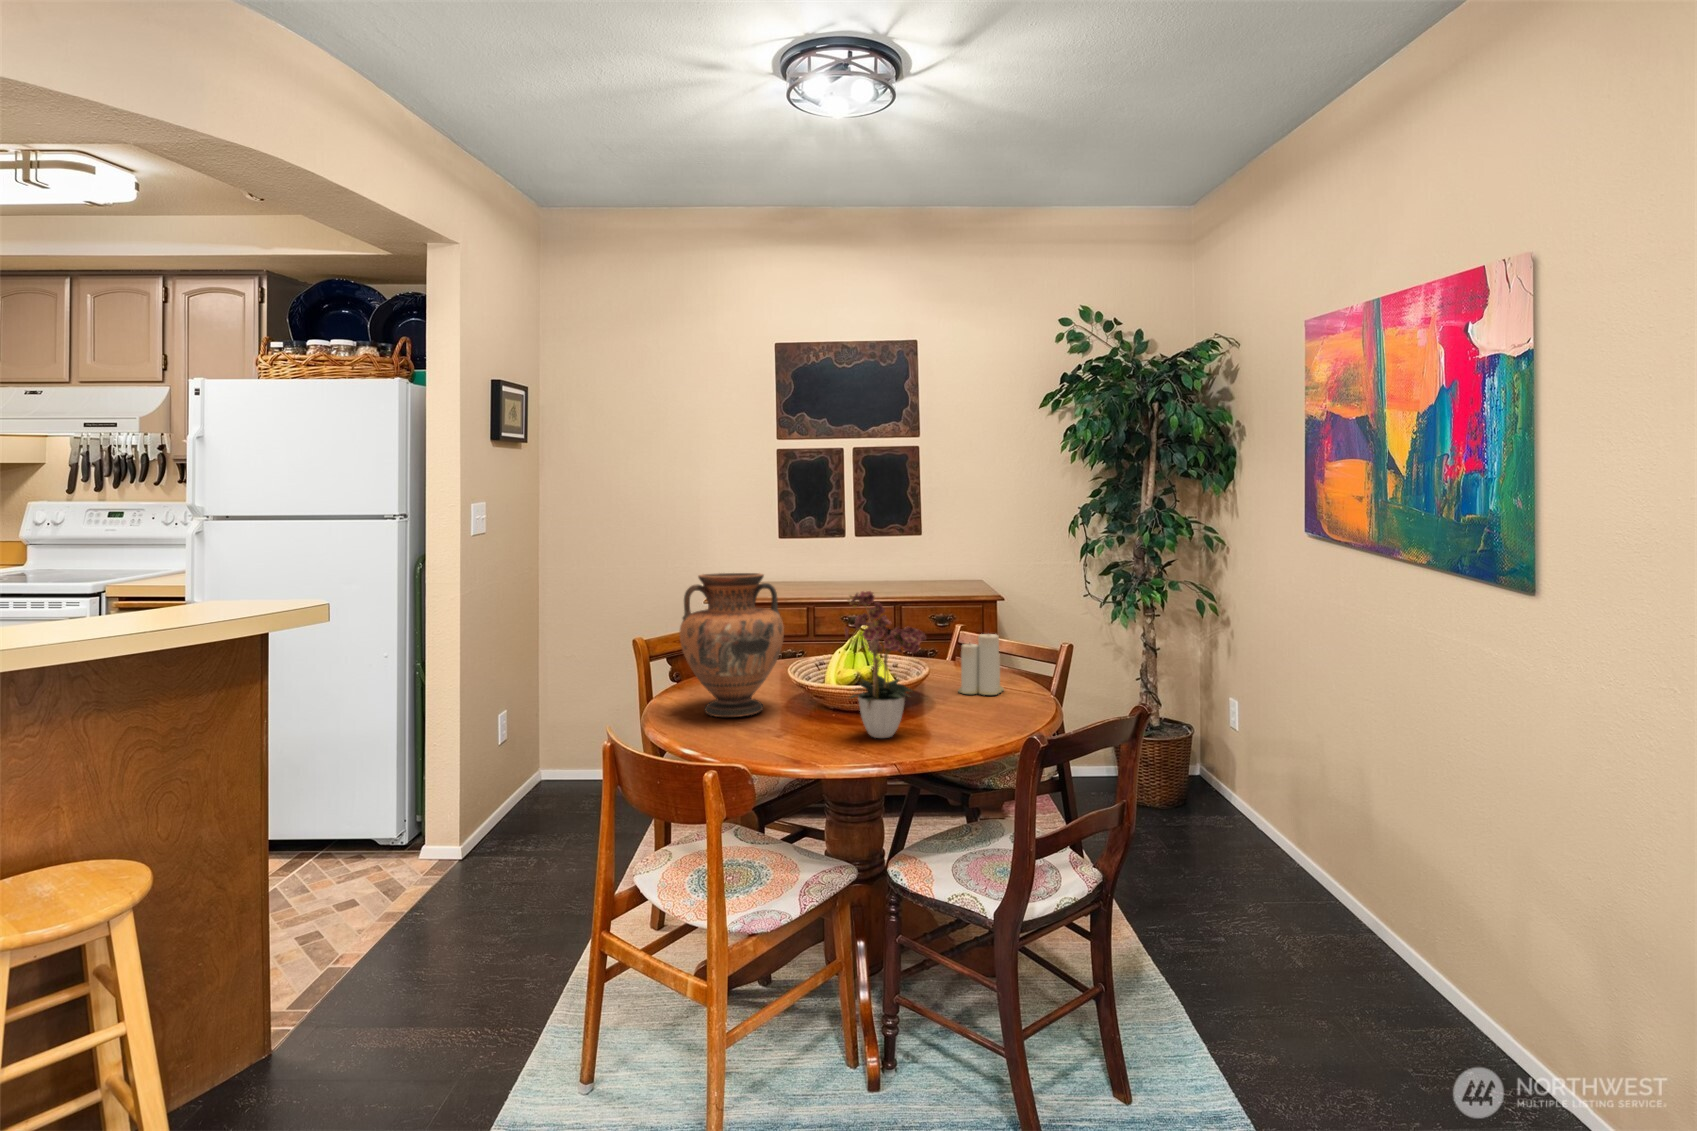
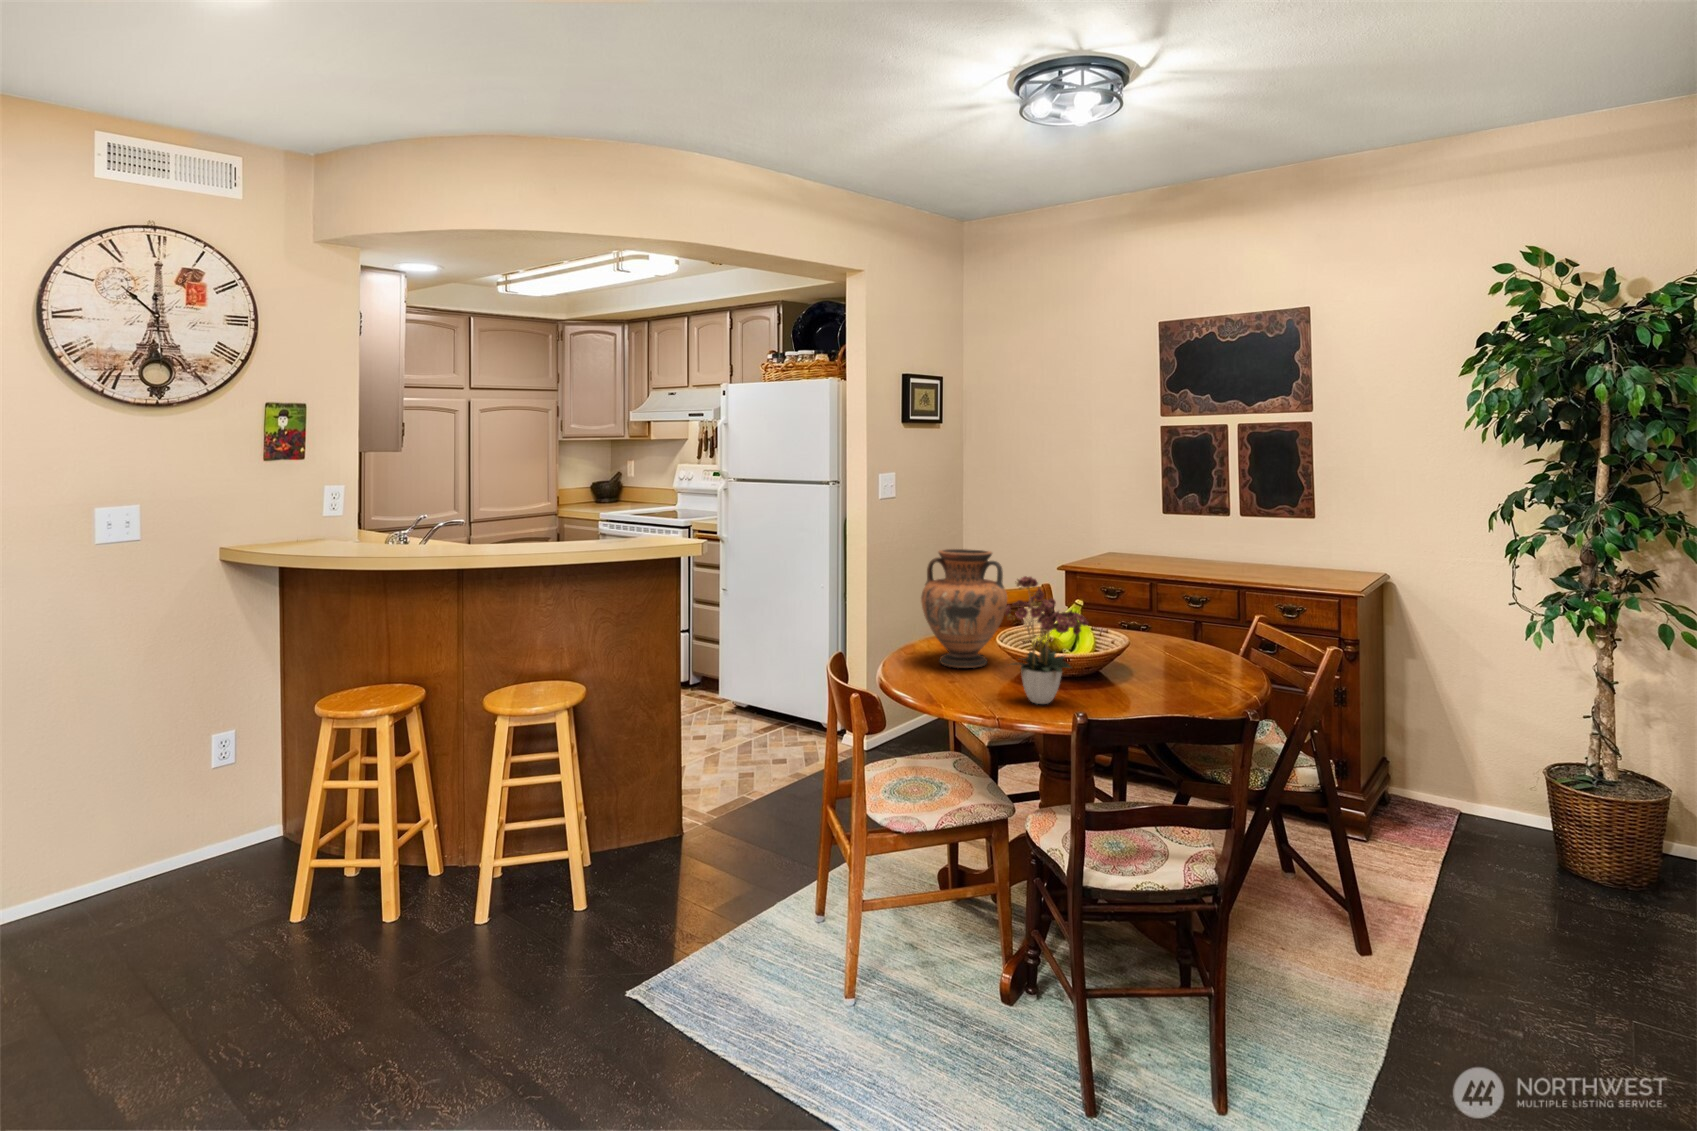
candle: present [958,634,1004,695] -> none [1177,622,1226,687]

